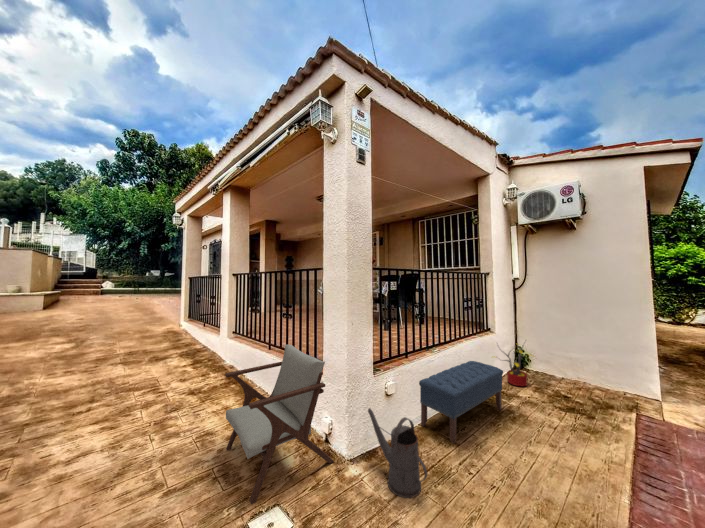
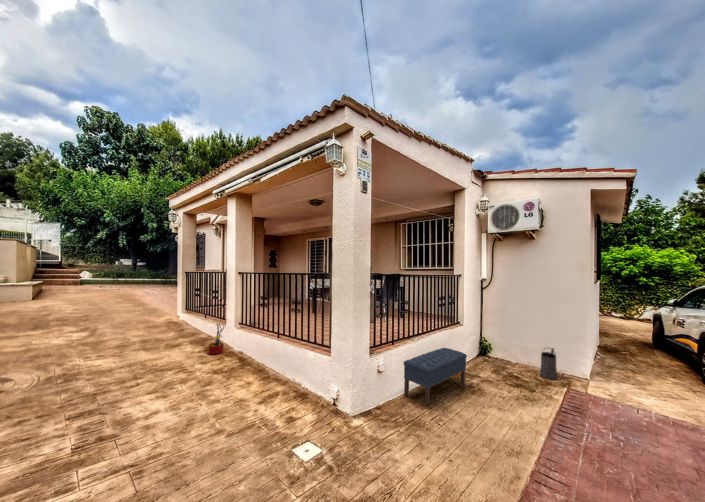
decorative plant: present [504,344,527,386] -> present [208,321,224,354]
lounge chair: present [225,345,334,504] -> none [260,333,342,441]
watering can: present [368,408,428,498] -> present [540,348,557,380]

